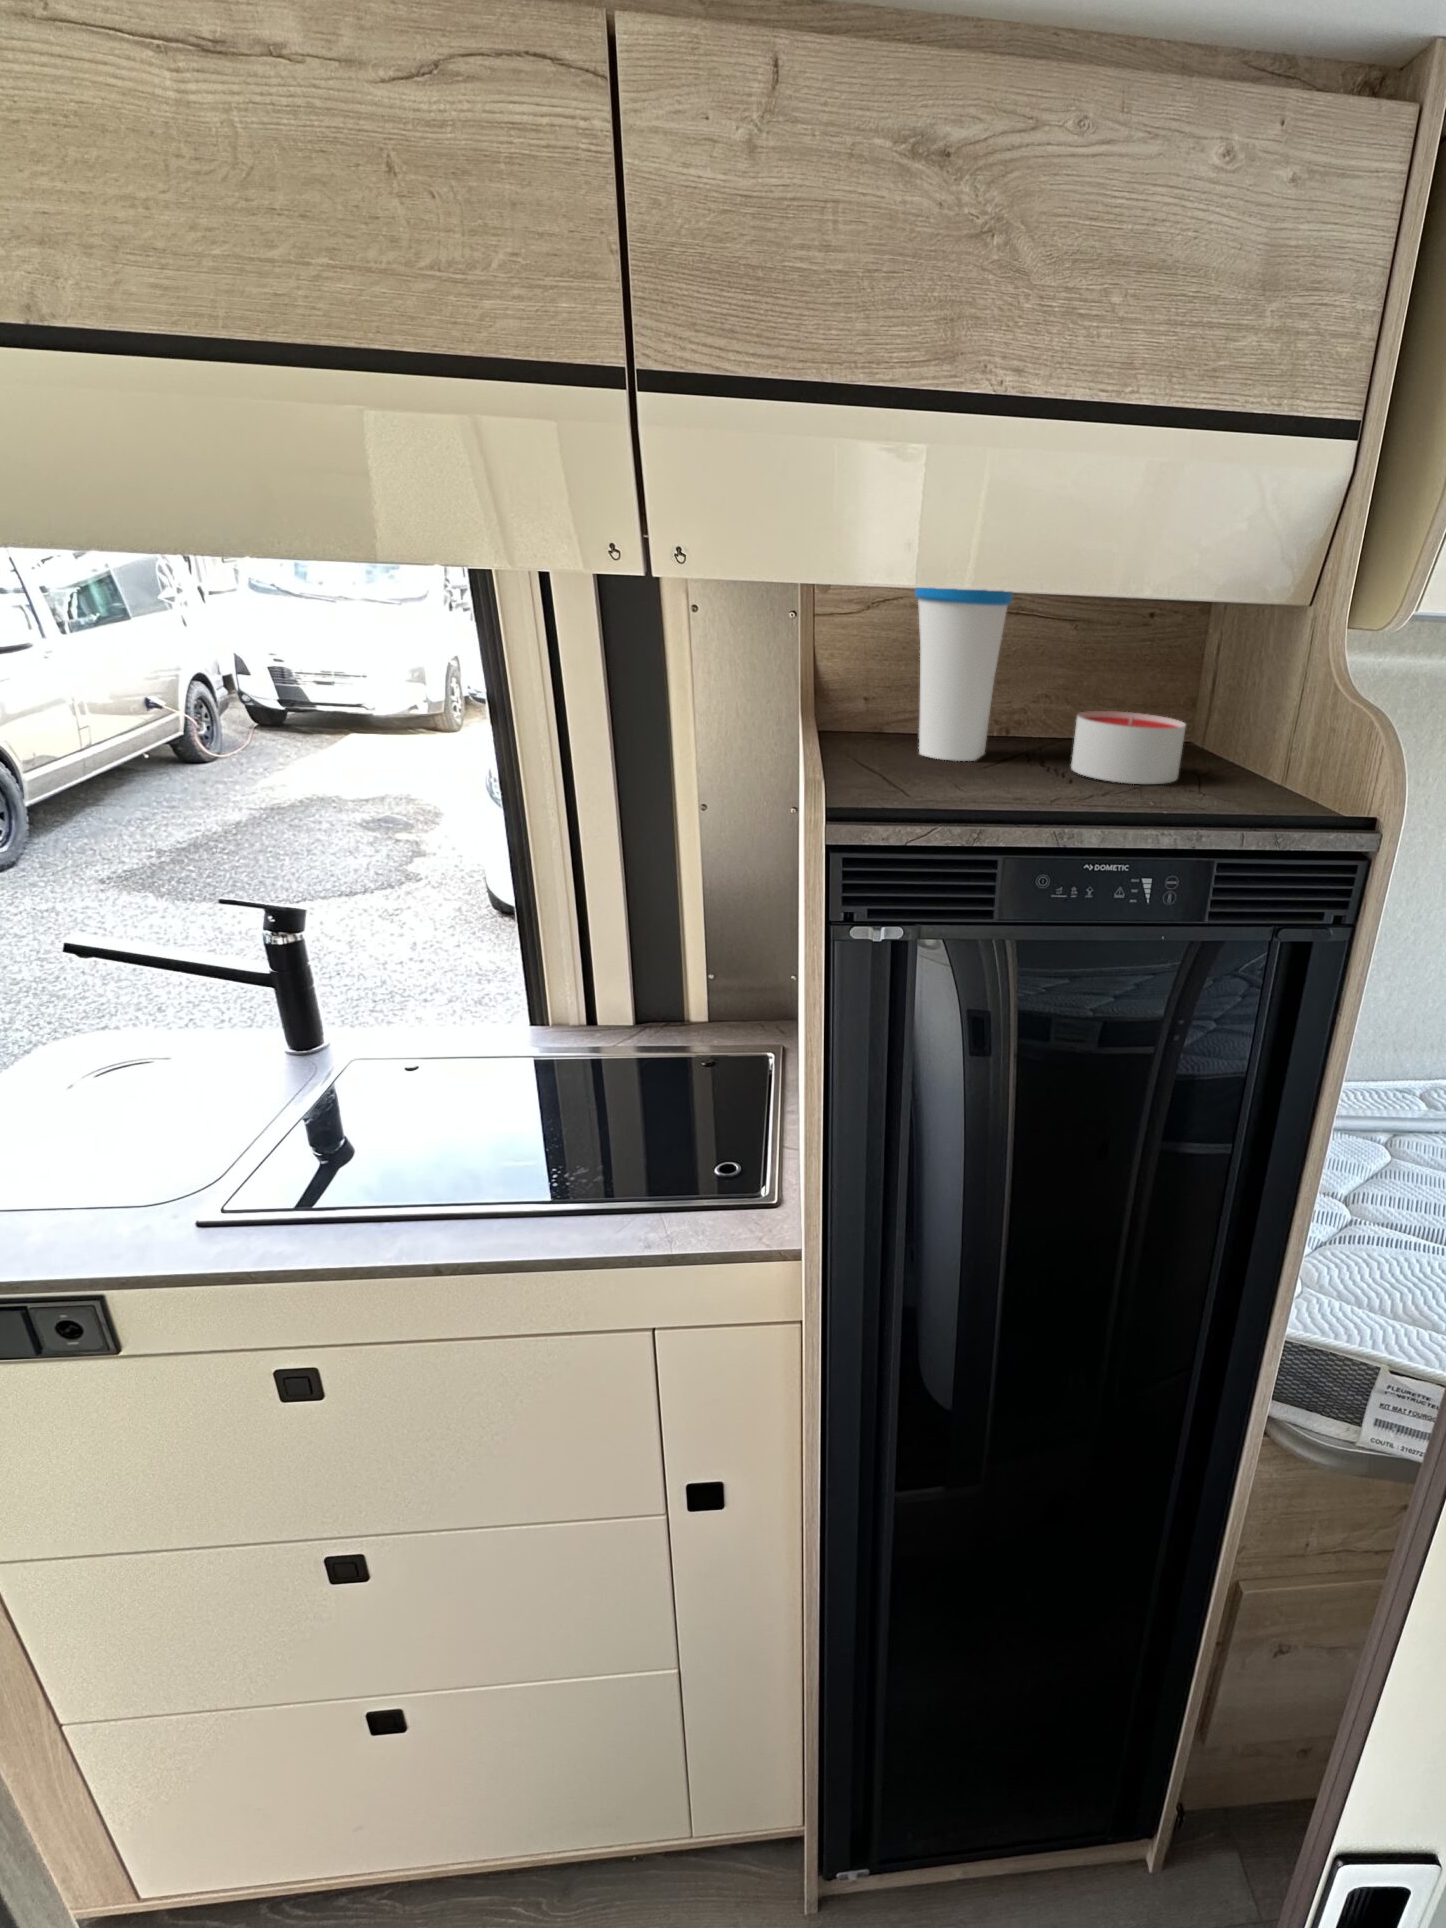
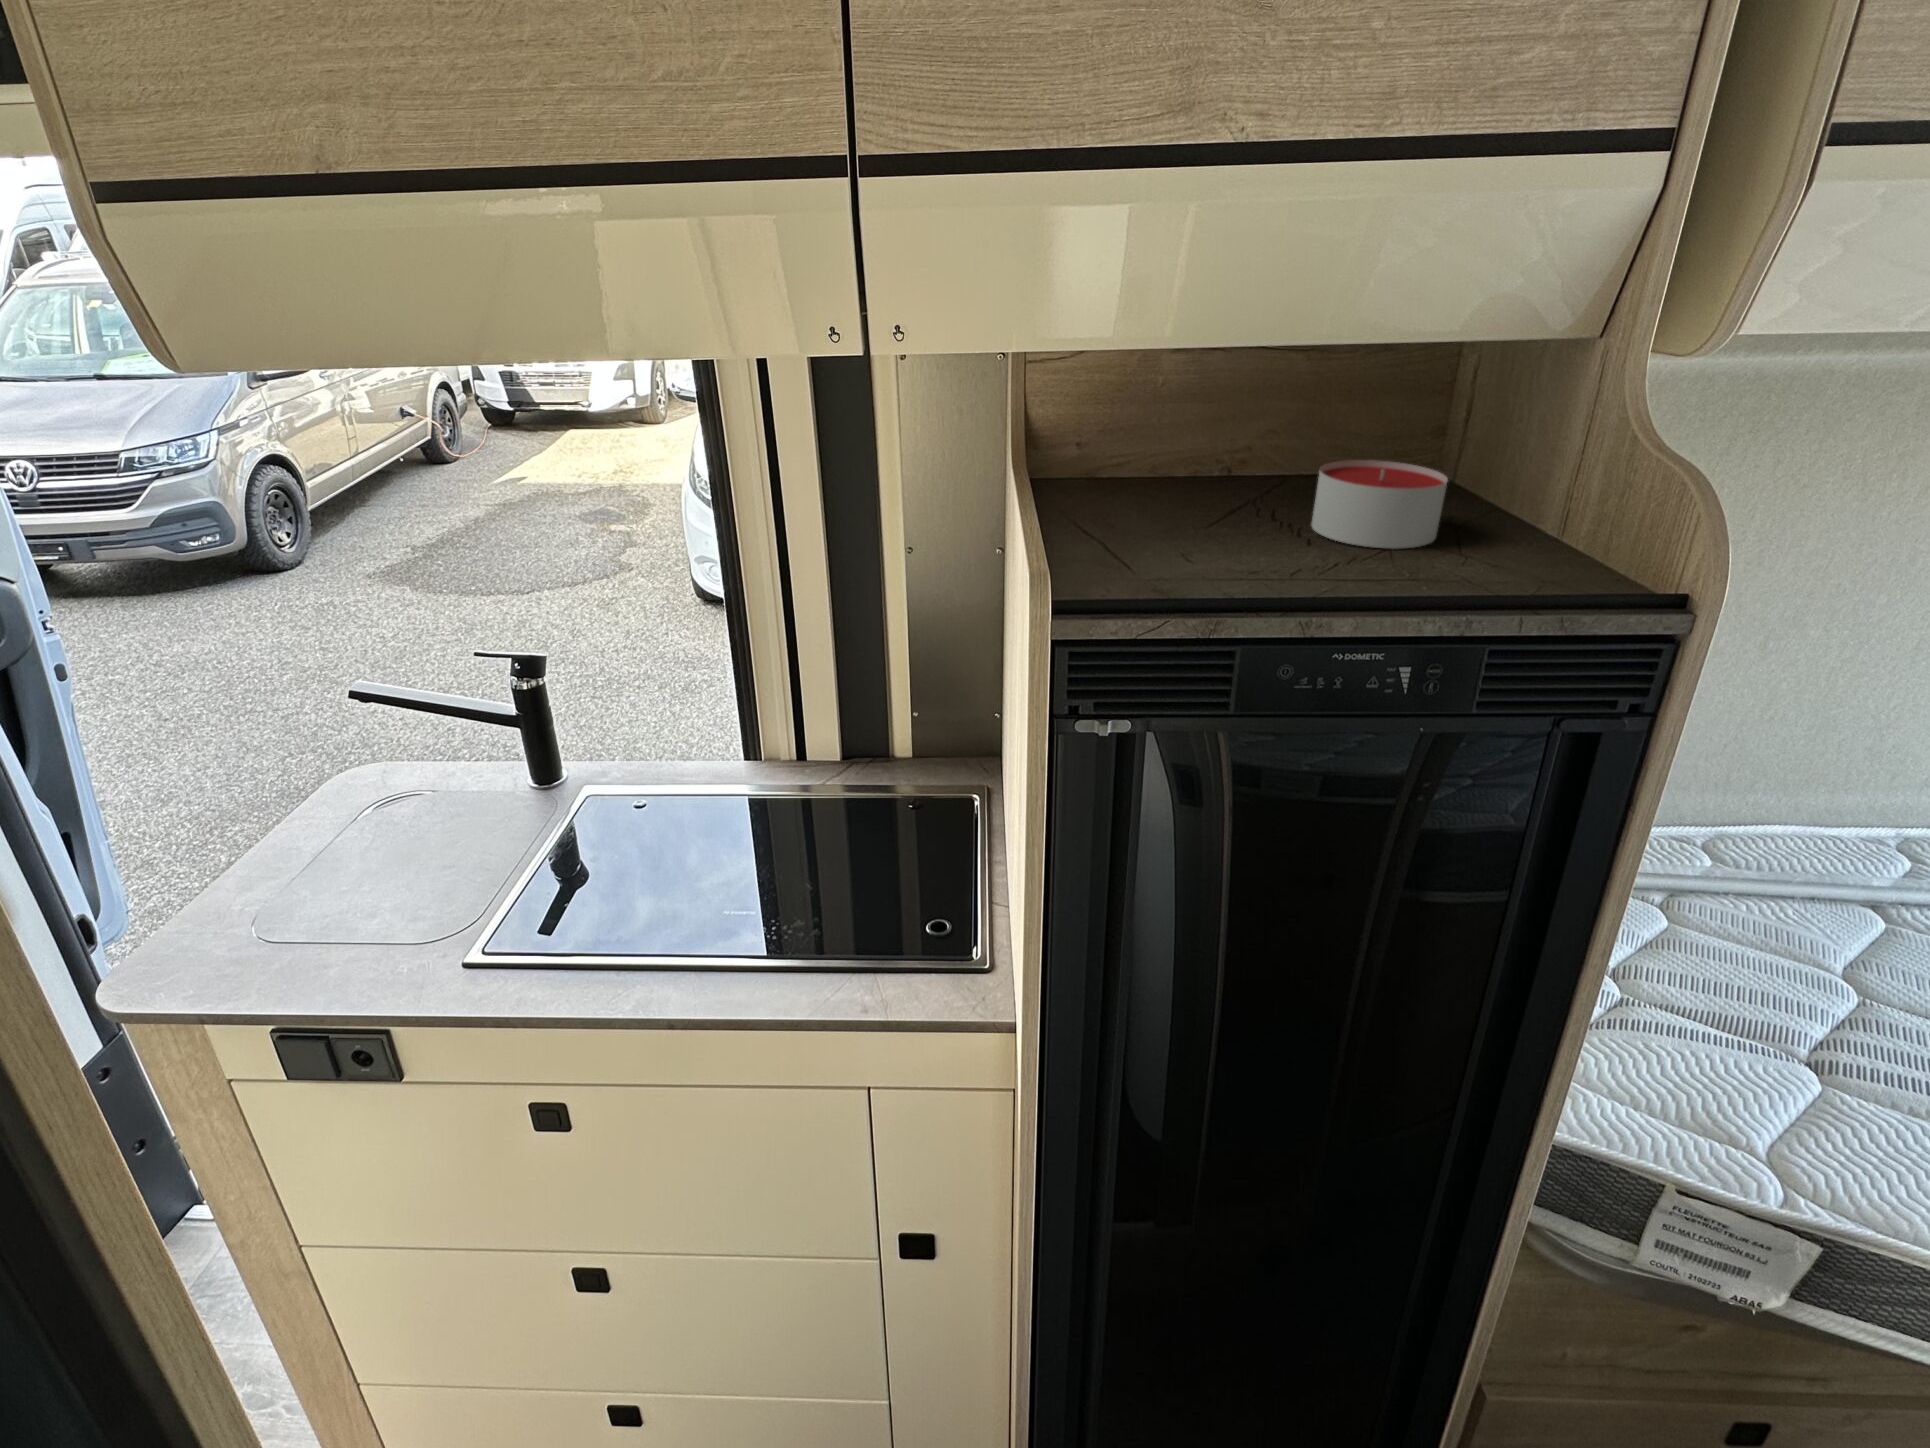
water bottle: present [915,588,1012,761] -> none [1139,291,1249,517]

